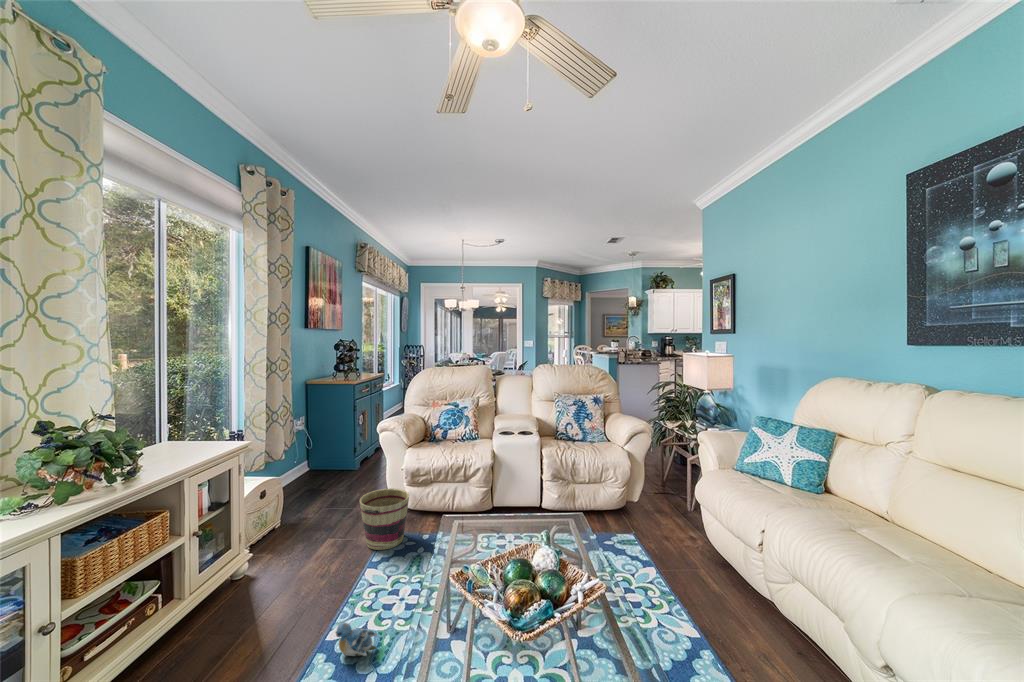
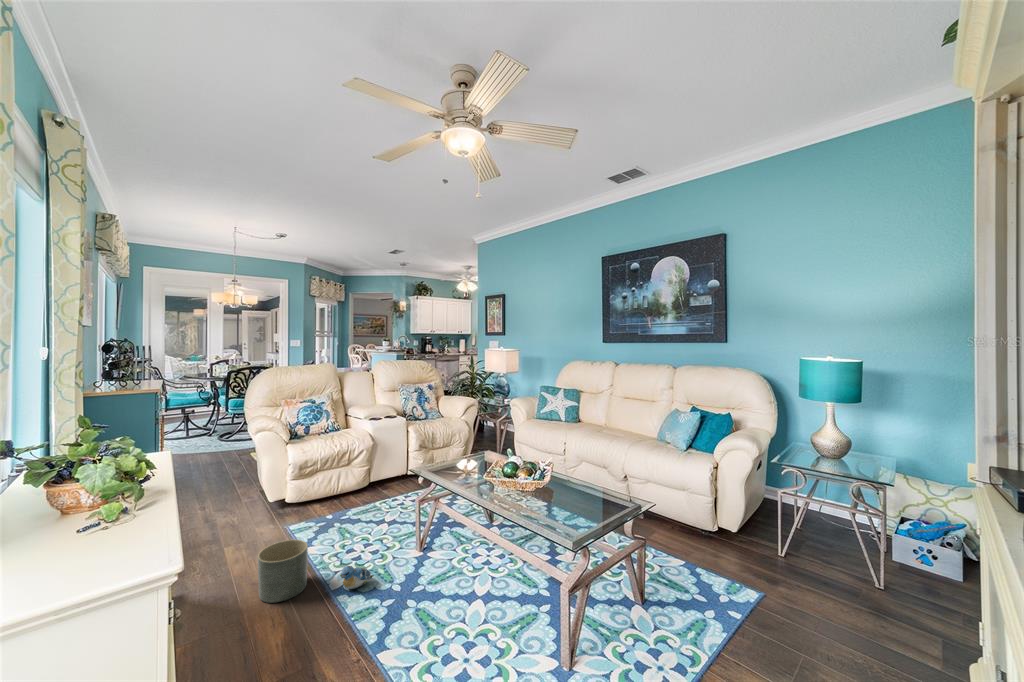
basket: present [360,488,409,550] -> none [258,482,310,539]
planter: none [281,561,335,634] -> present [258,540,308,603]

